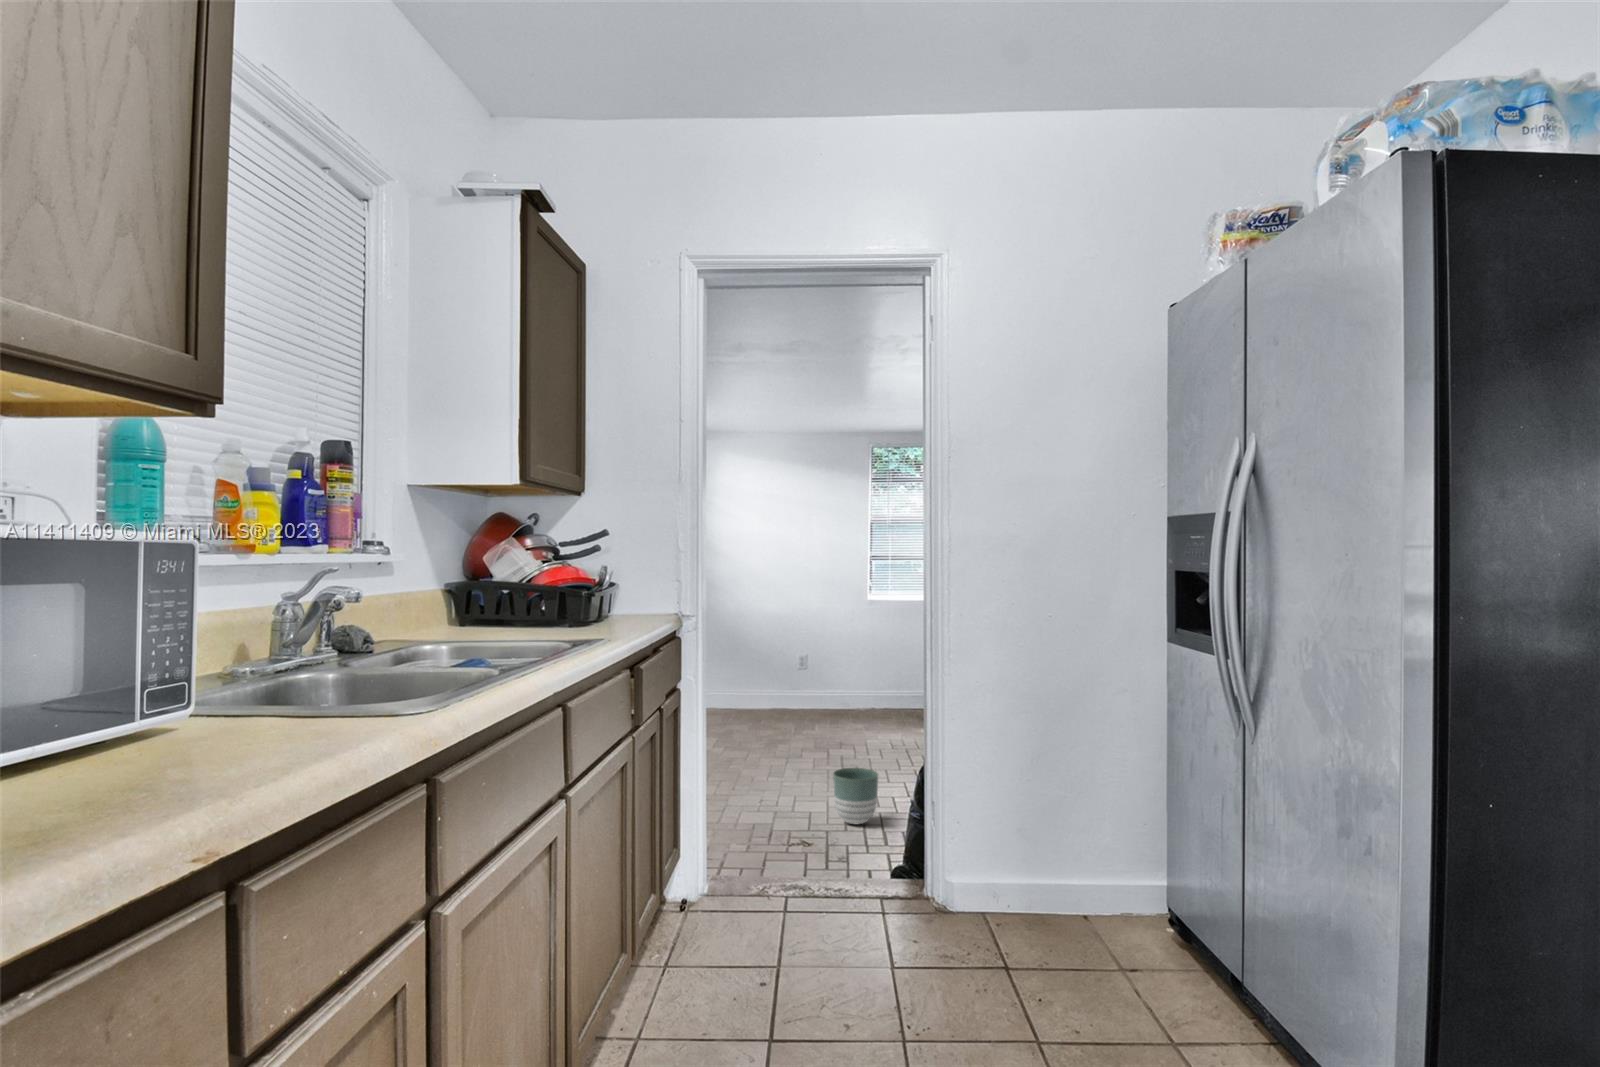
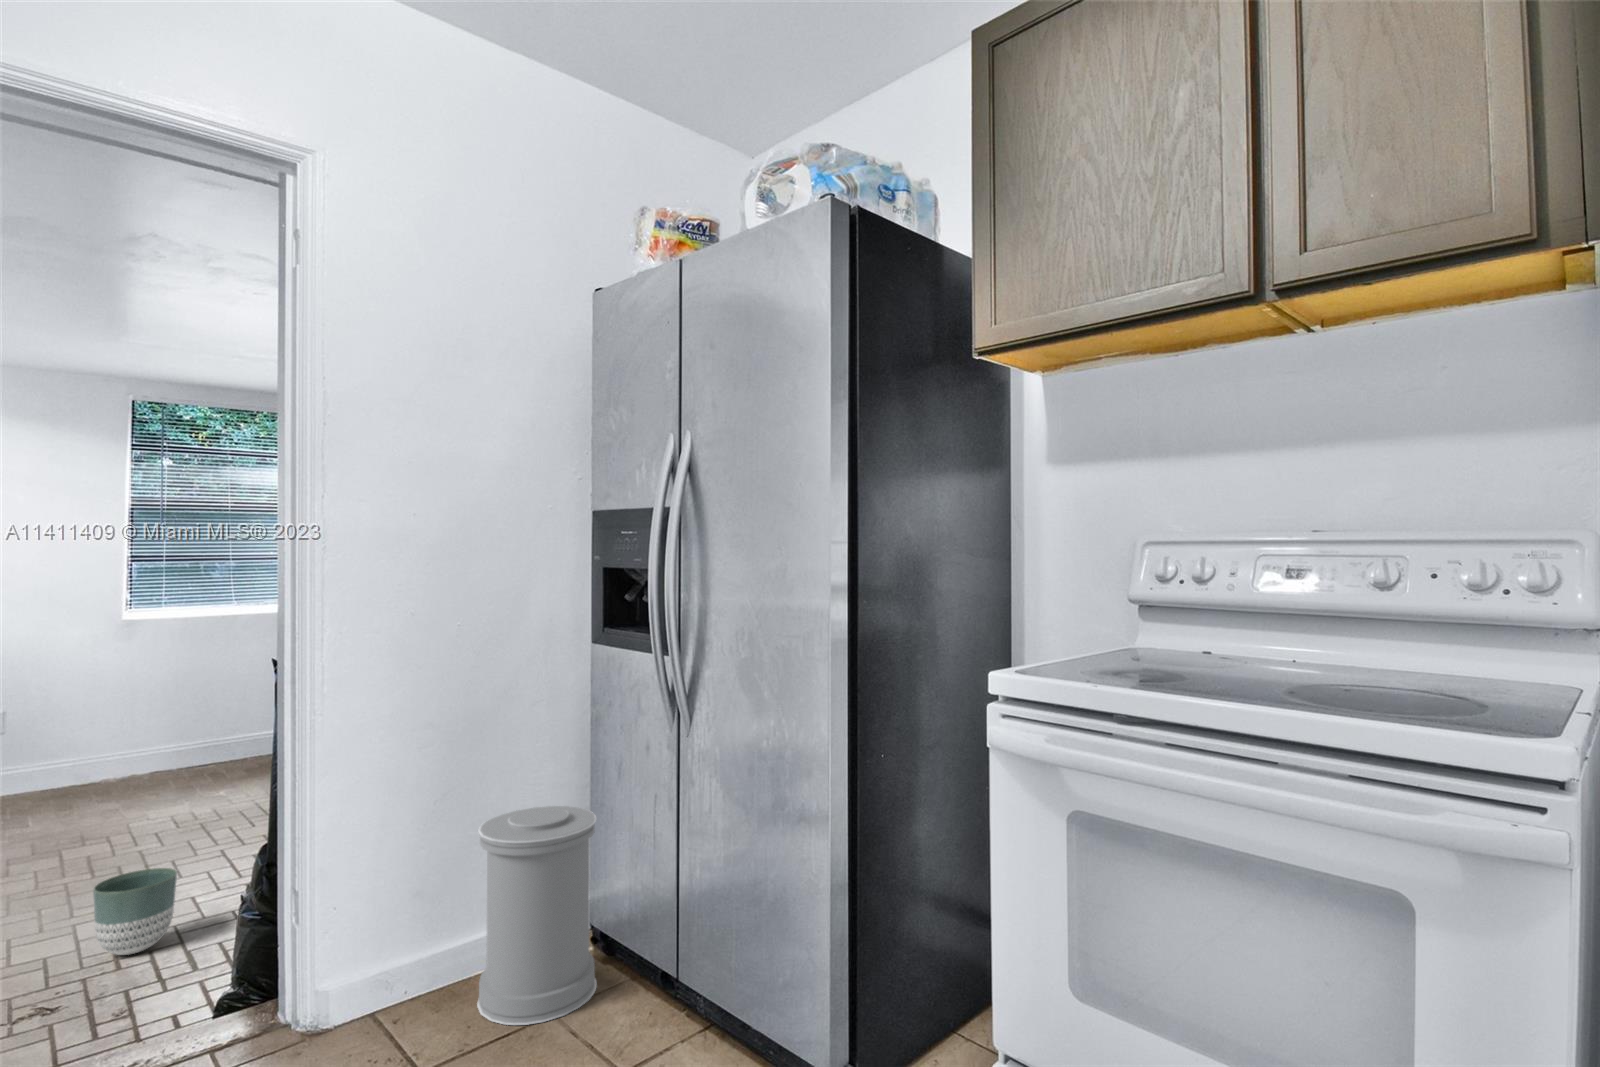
trash can: none [1061,783,1171,975] -> present [477,806,597,1025]

